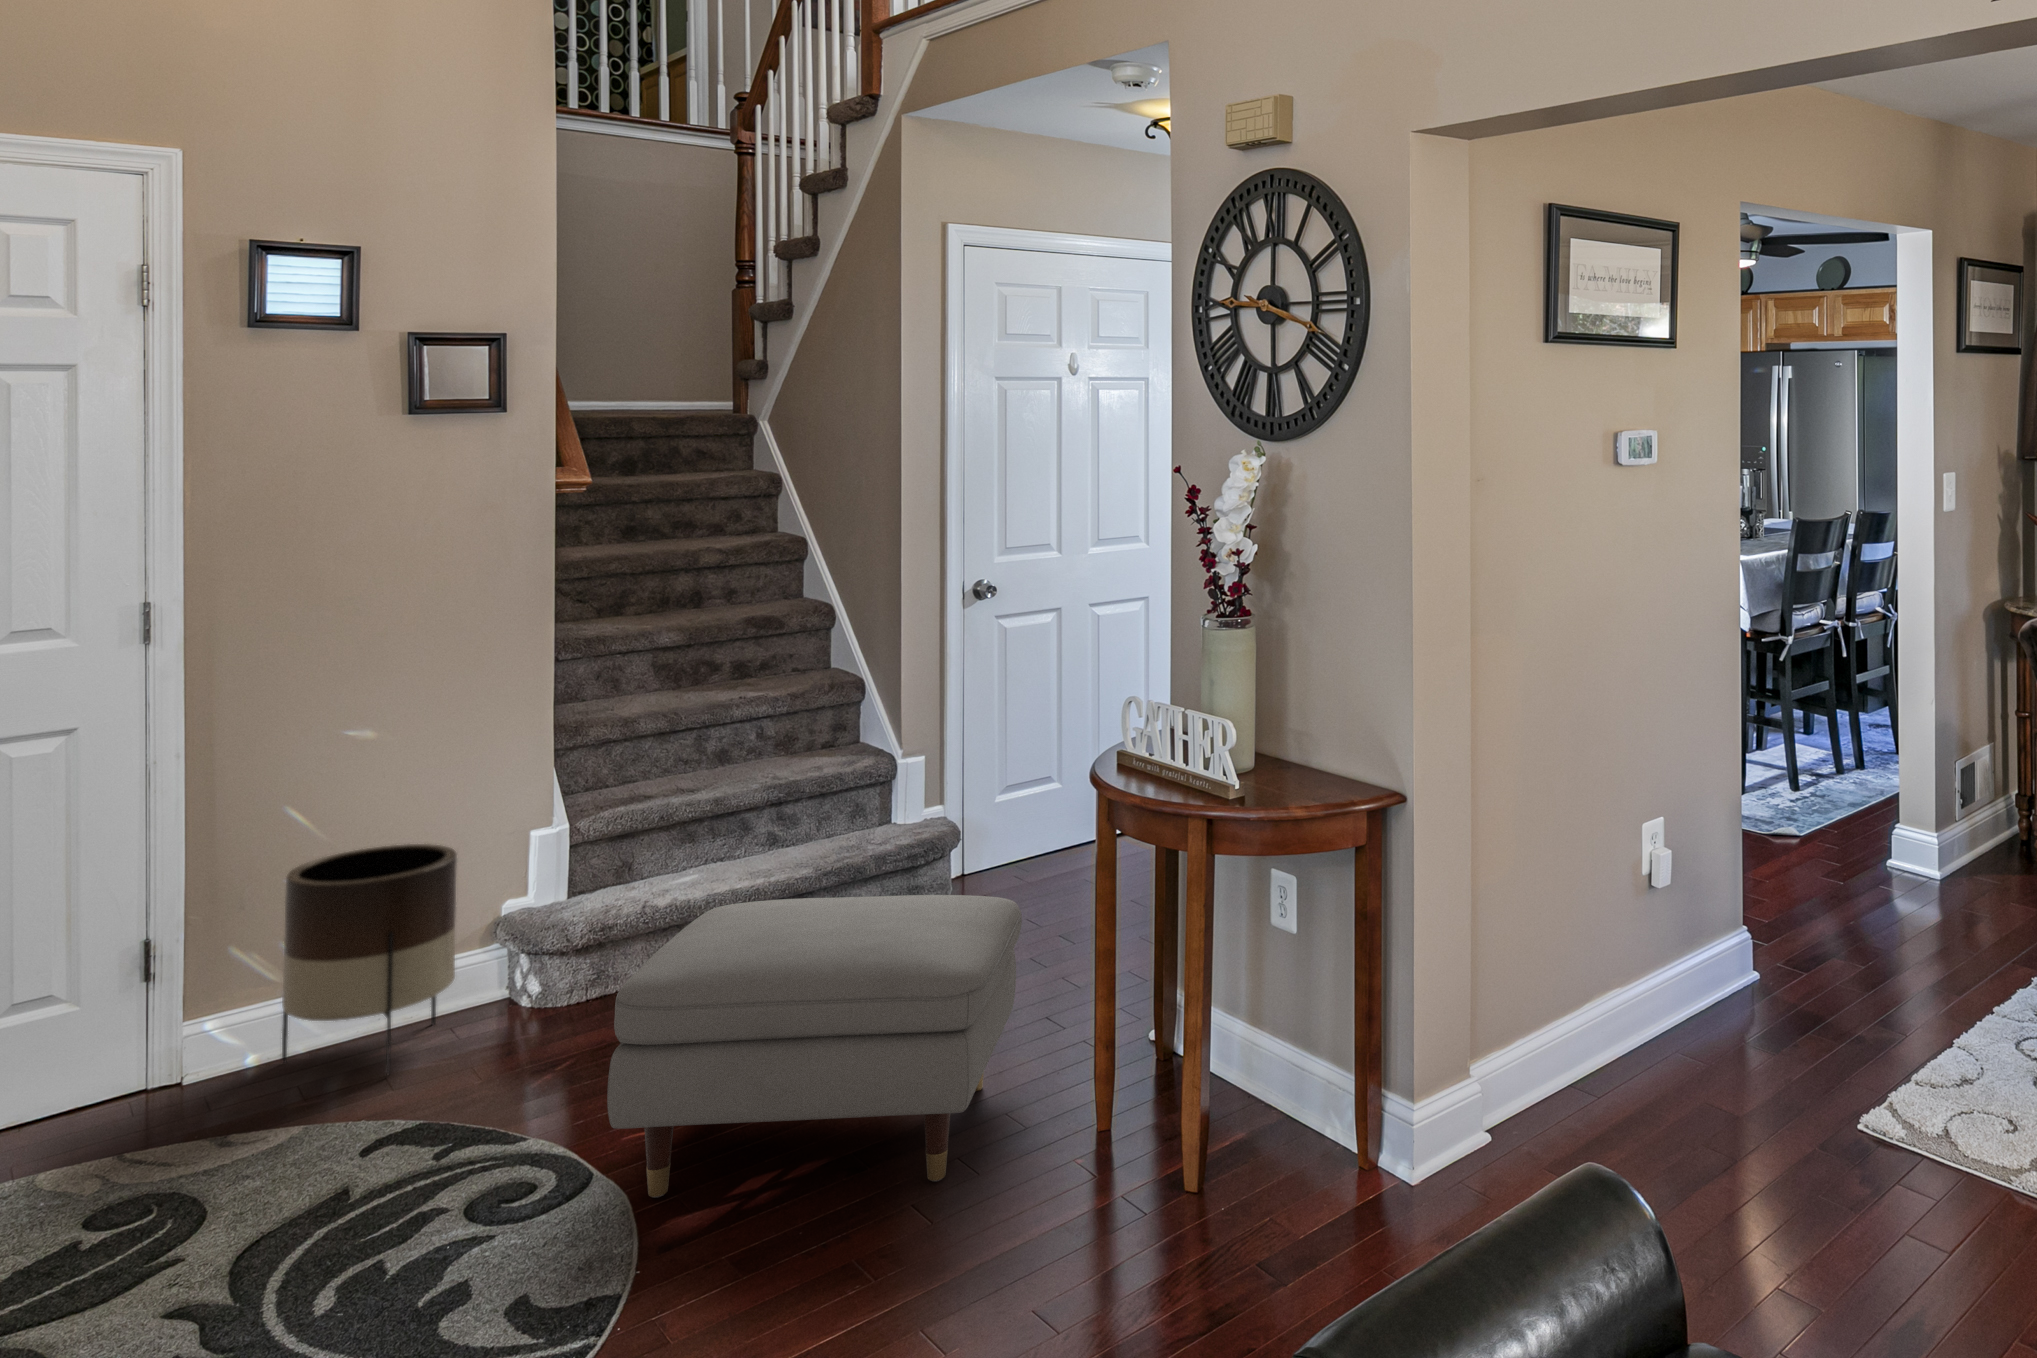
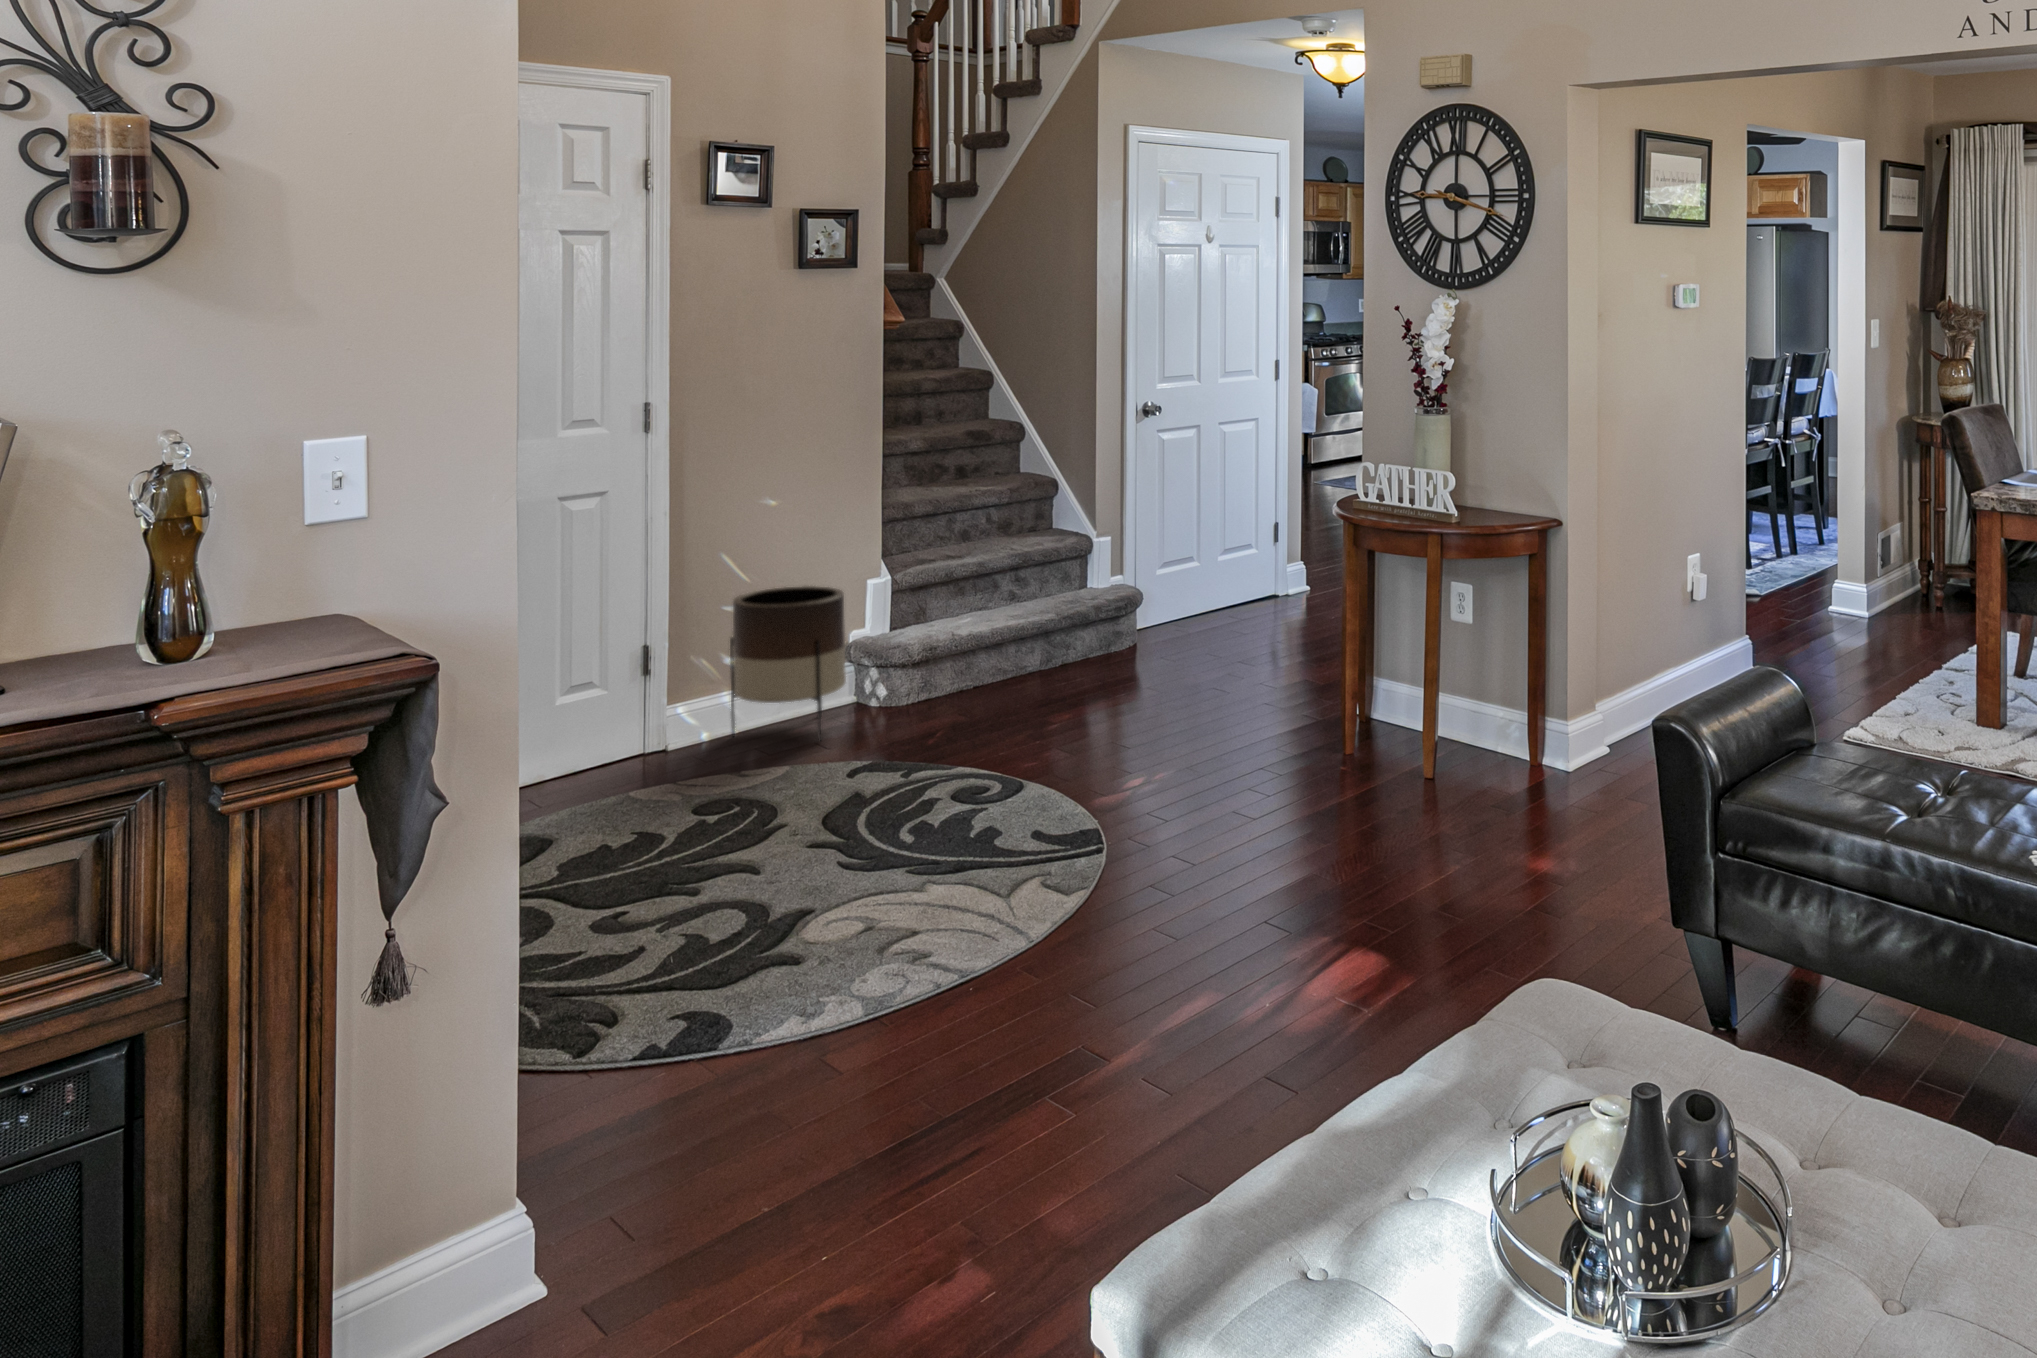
ottoman: present [607,895,1022,1198] -> none [1047,606,1291,790]

